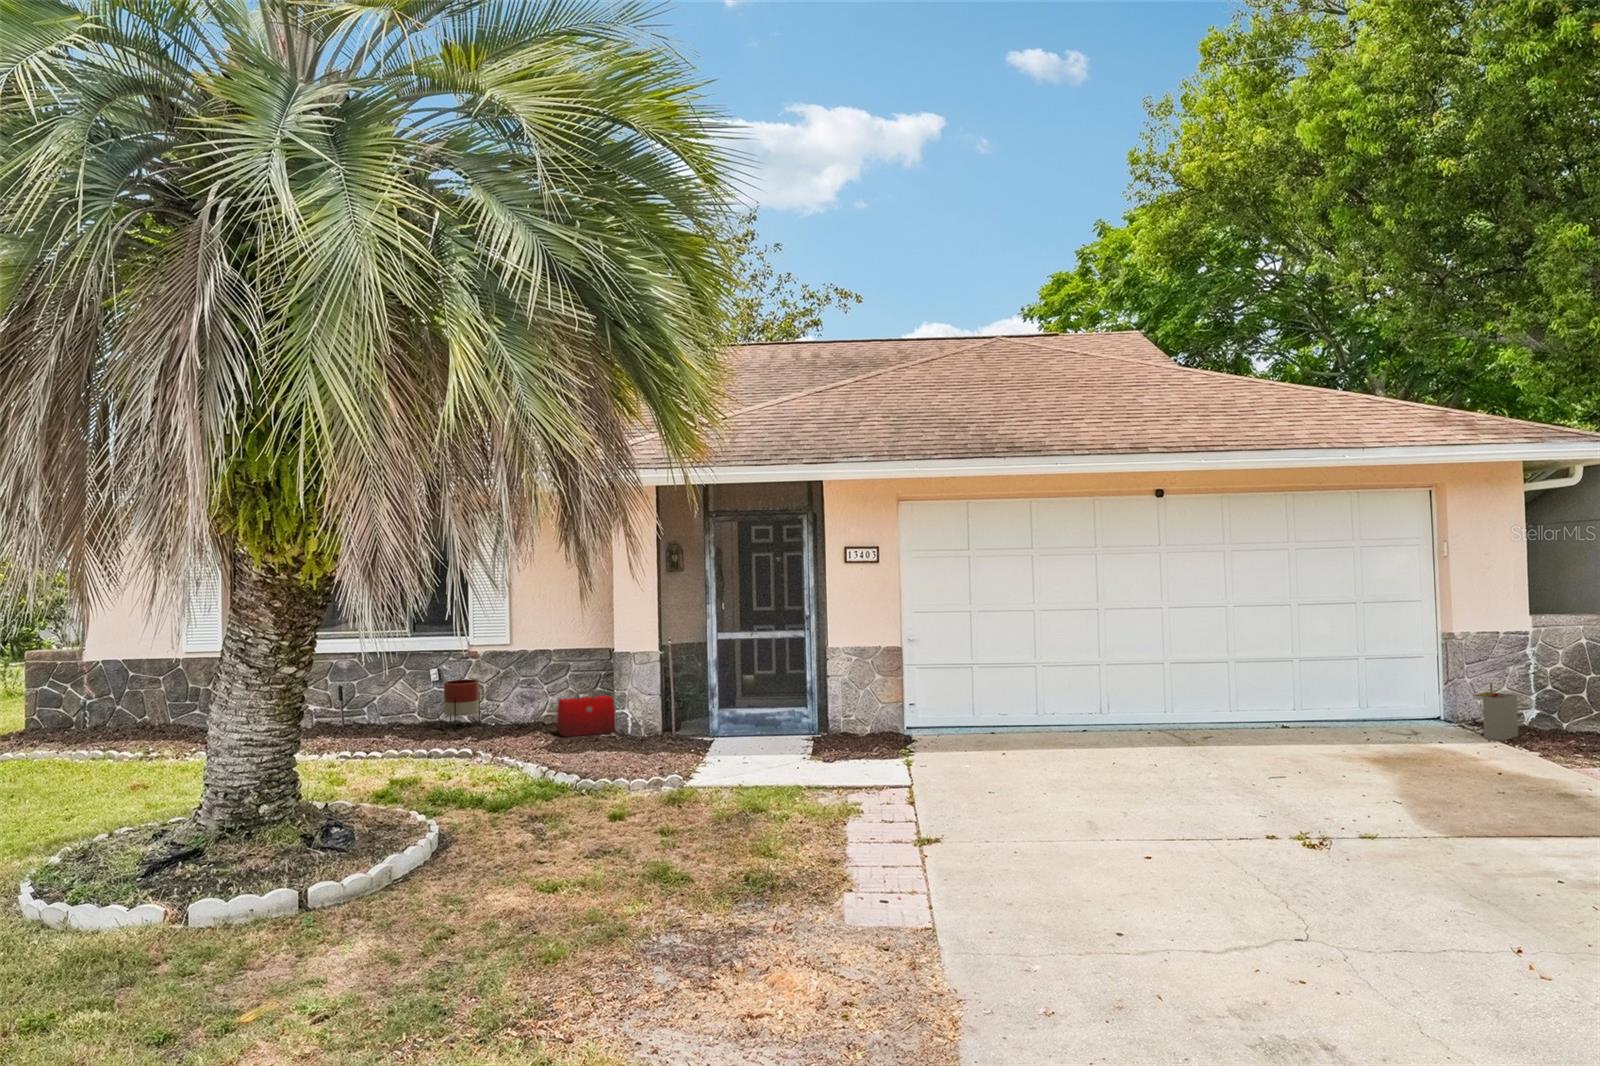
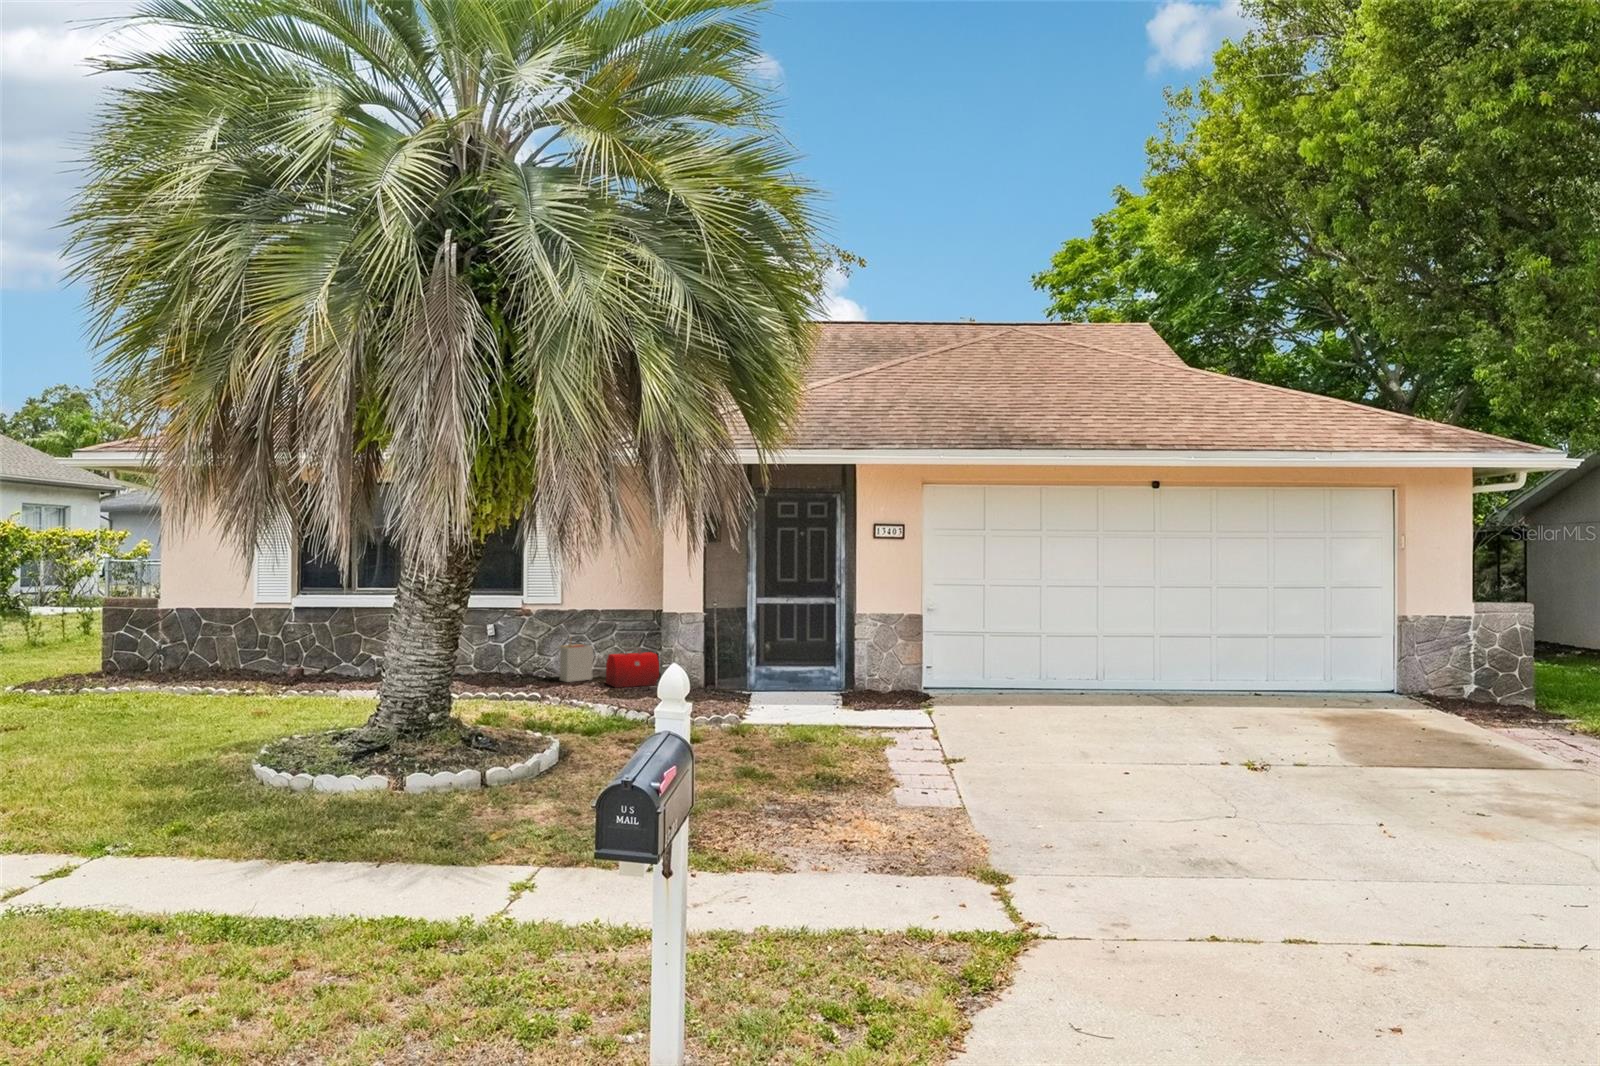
planter: present [444,679,480,729] -> none [499,635,531,680]
storage bin: present [1473,682,1518,741] -> present [558,643,593,682]

